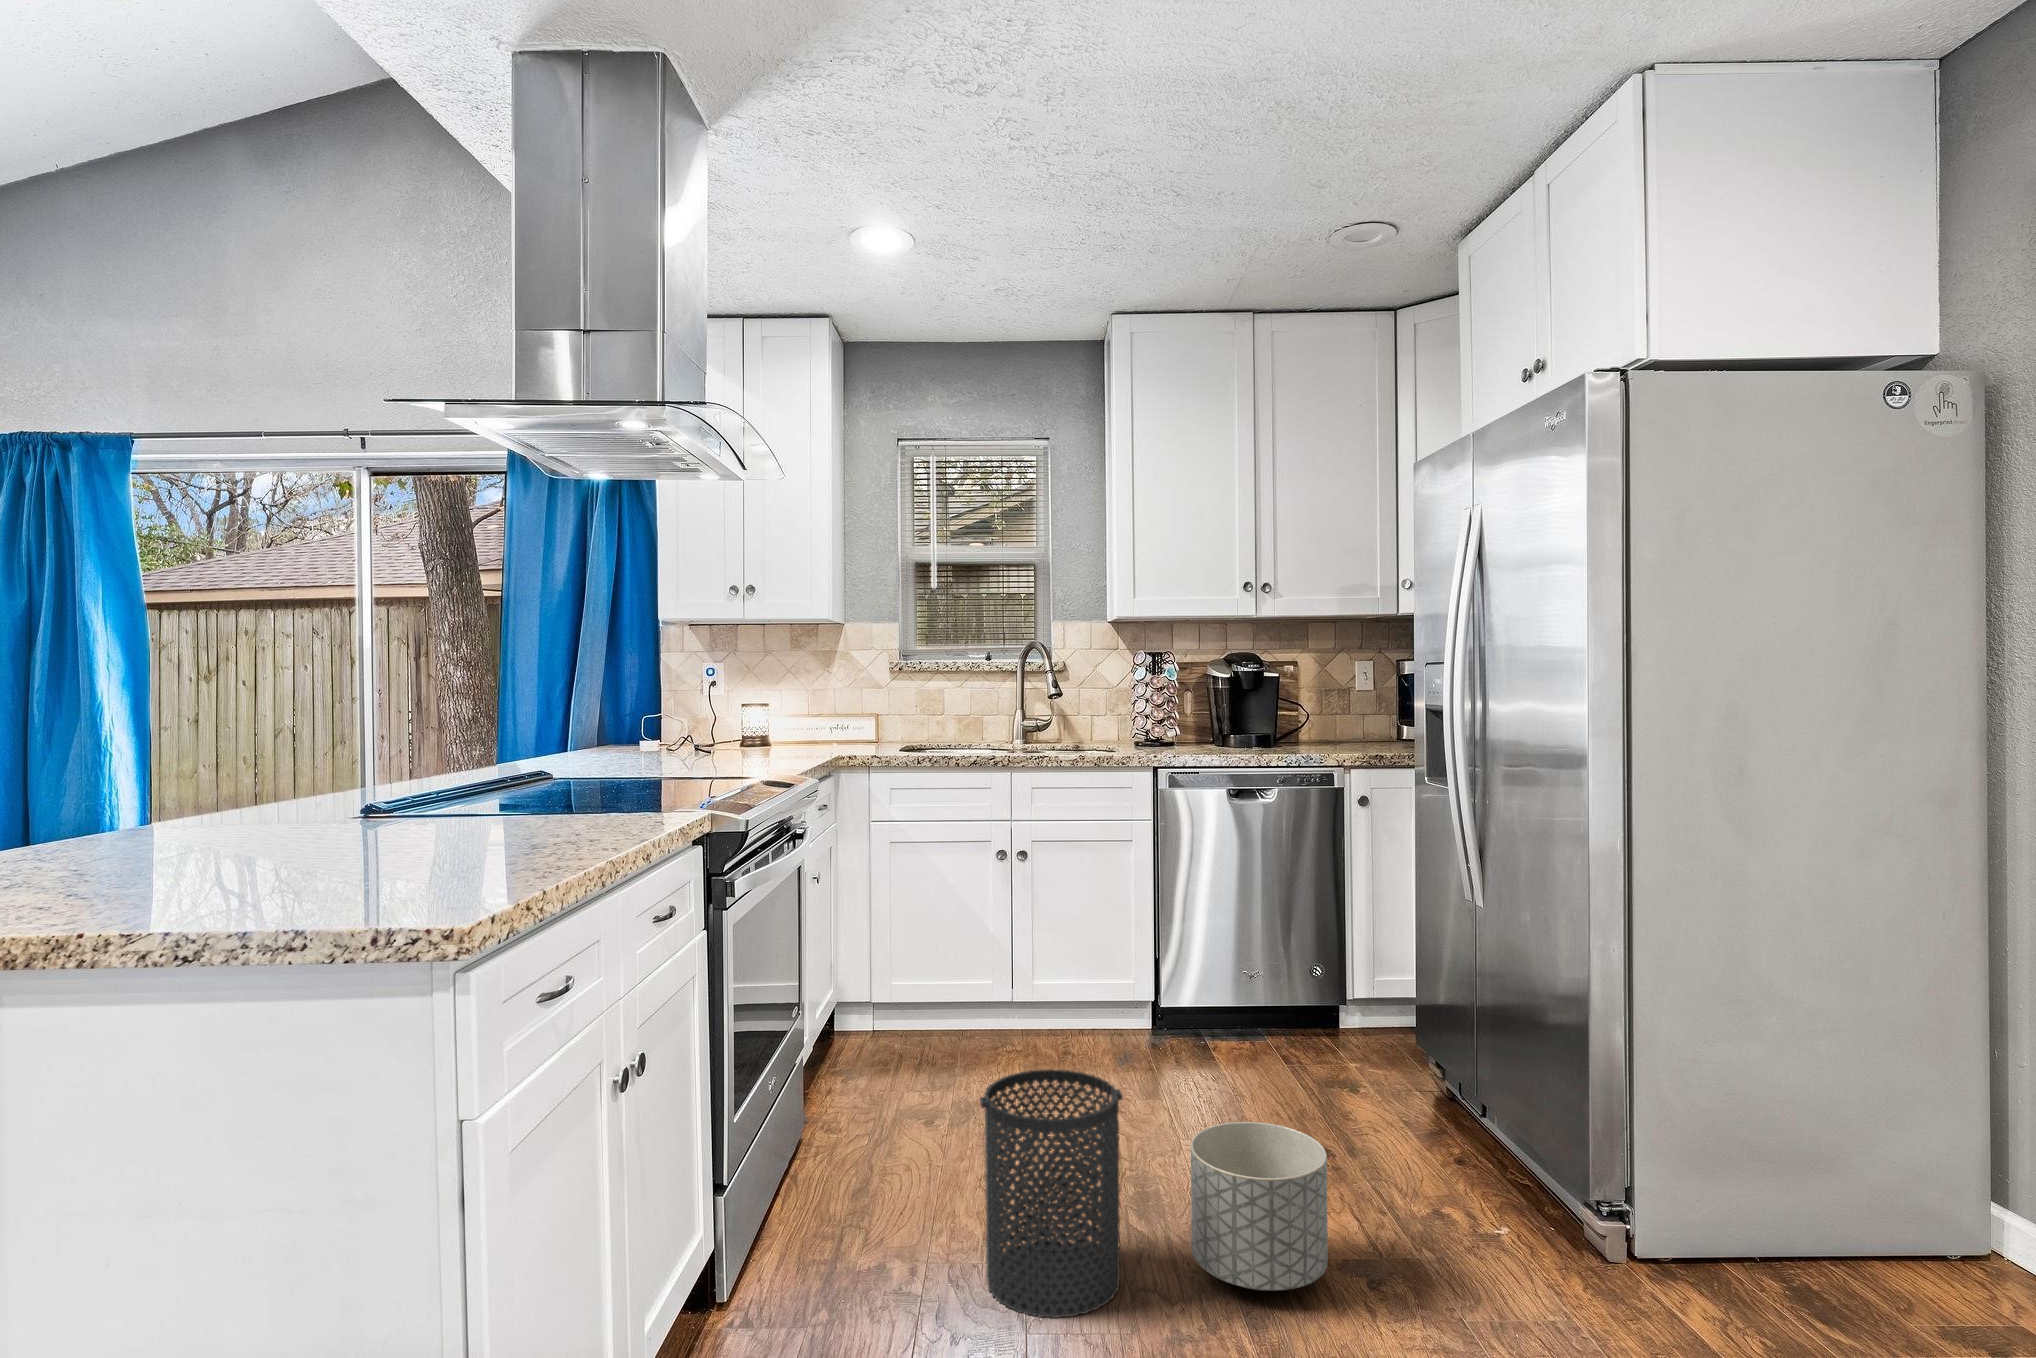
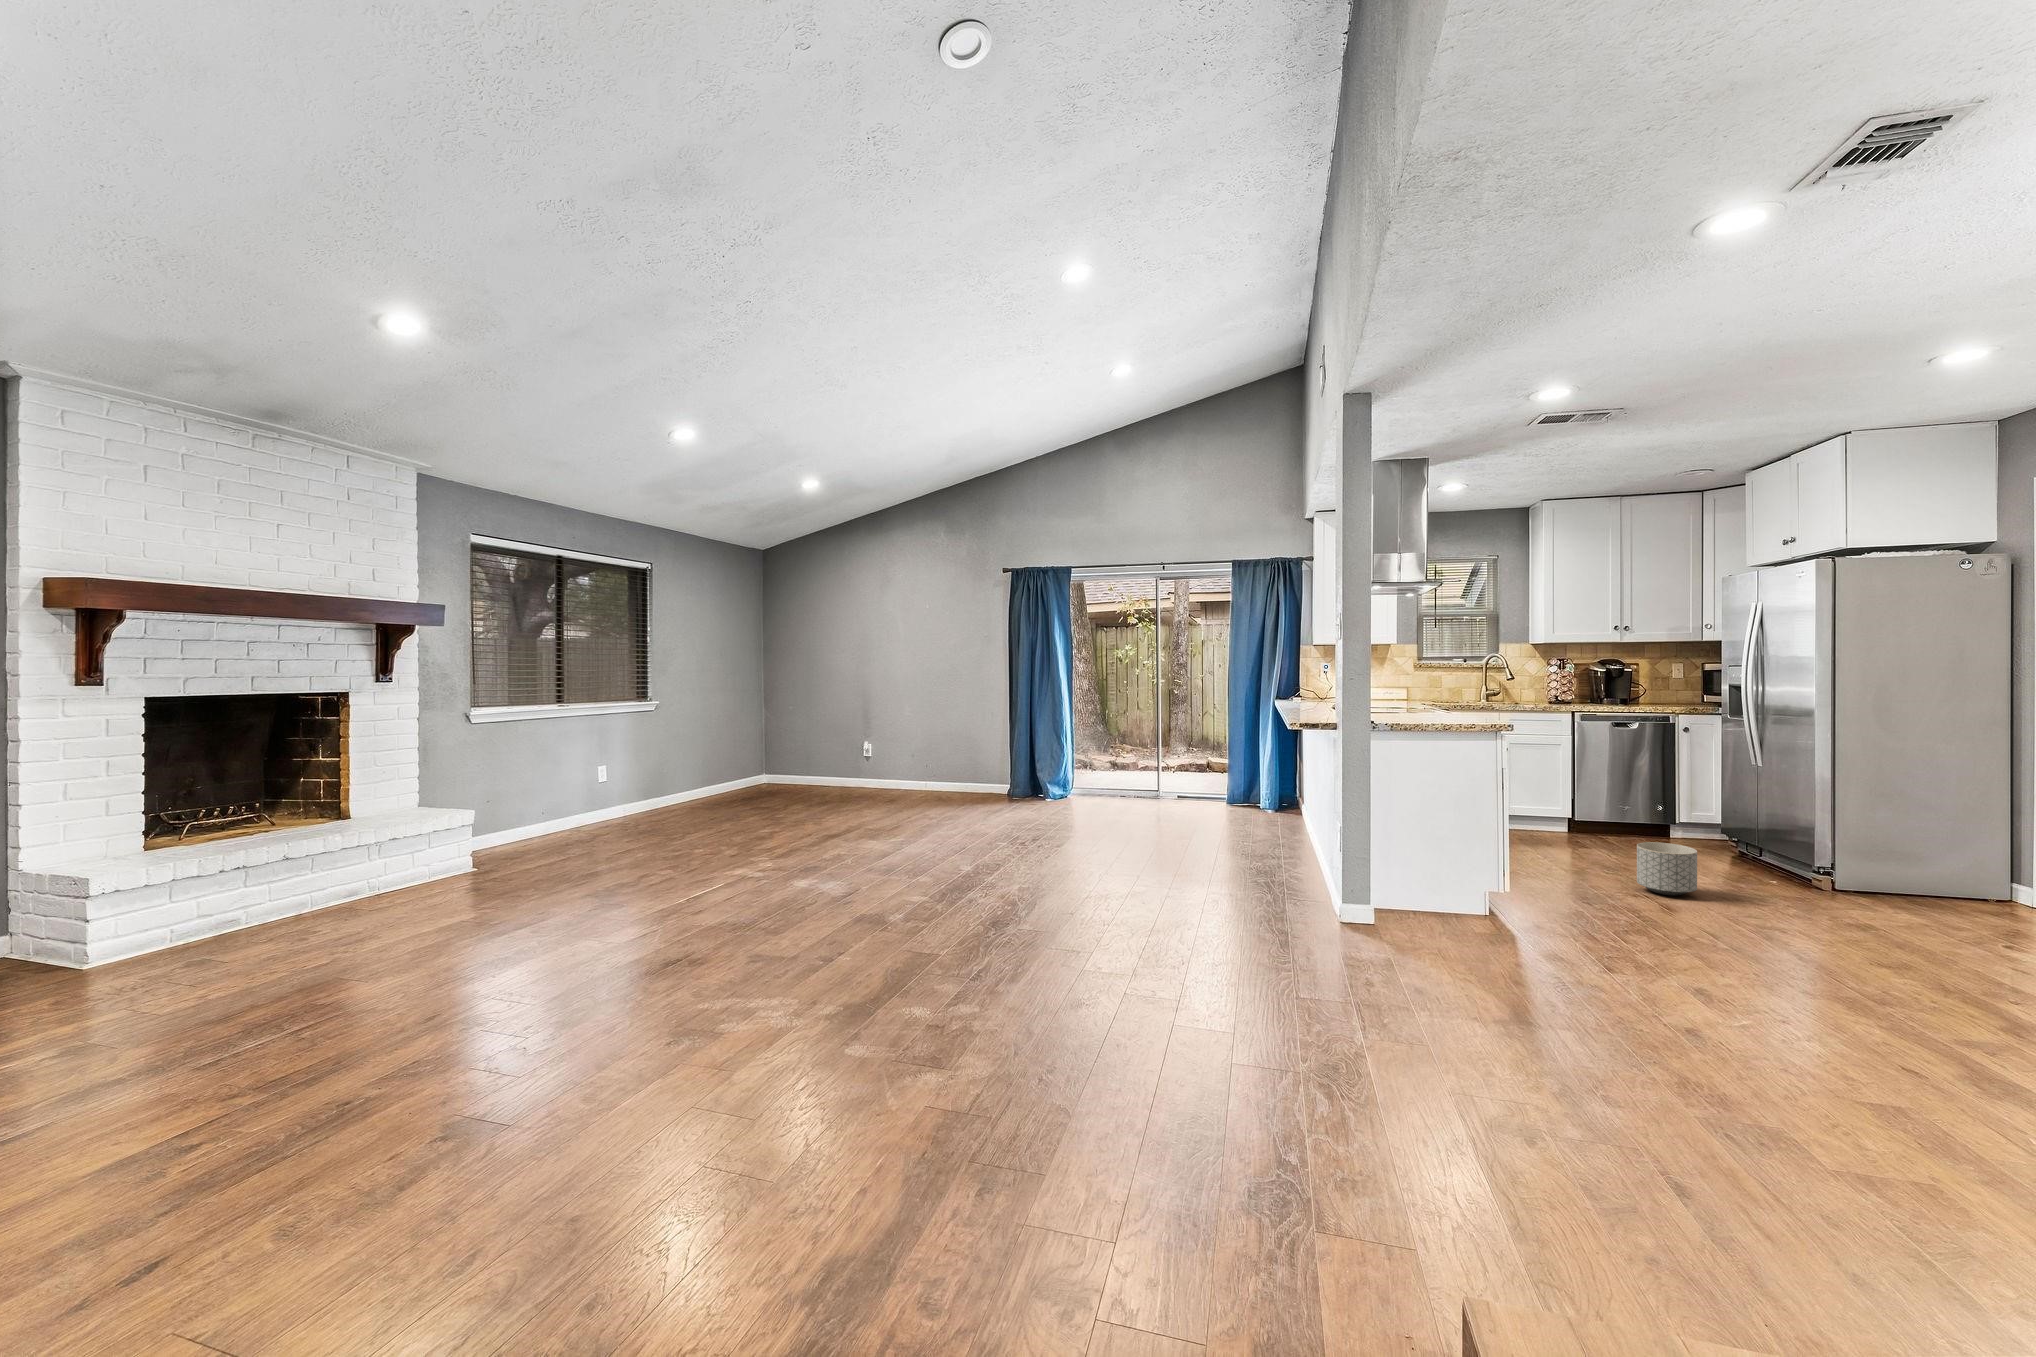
trash can: present [980,1069,1123,1318] -> none [1554,819,1611,895]

